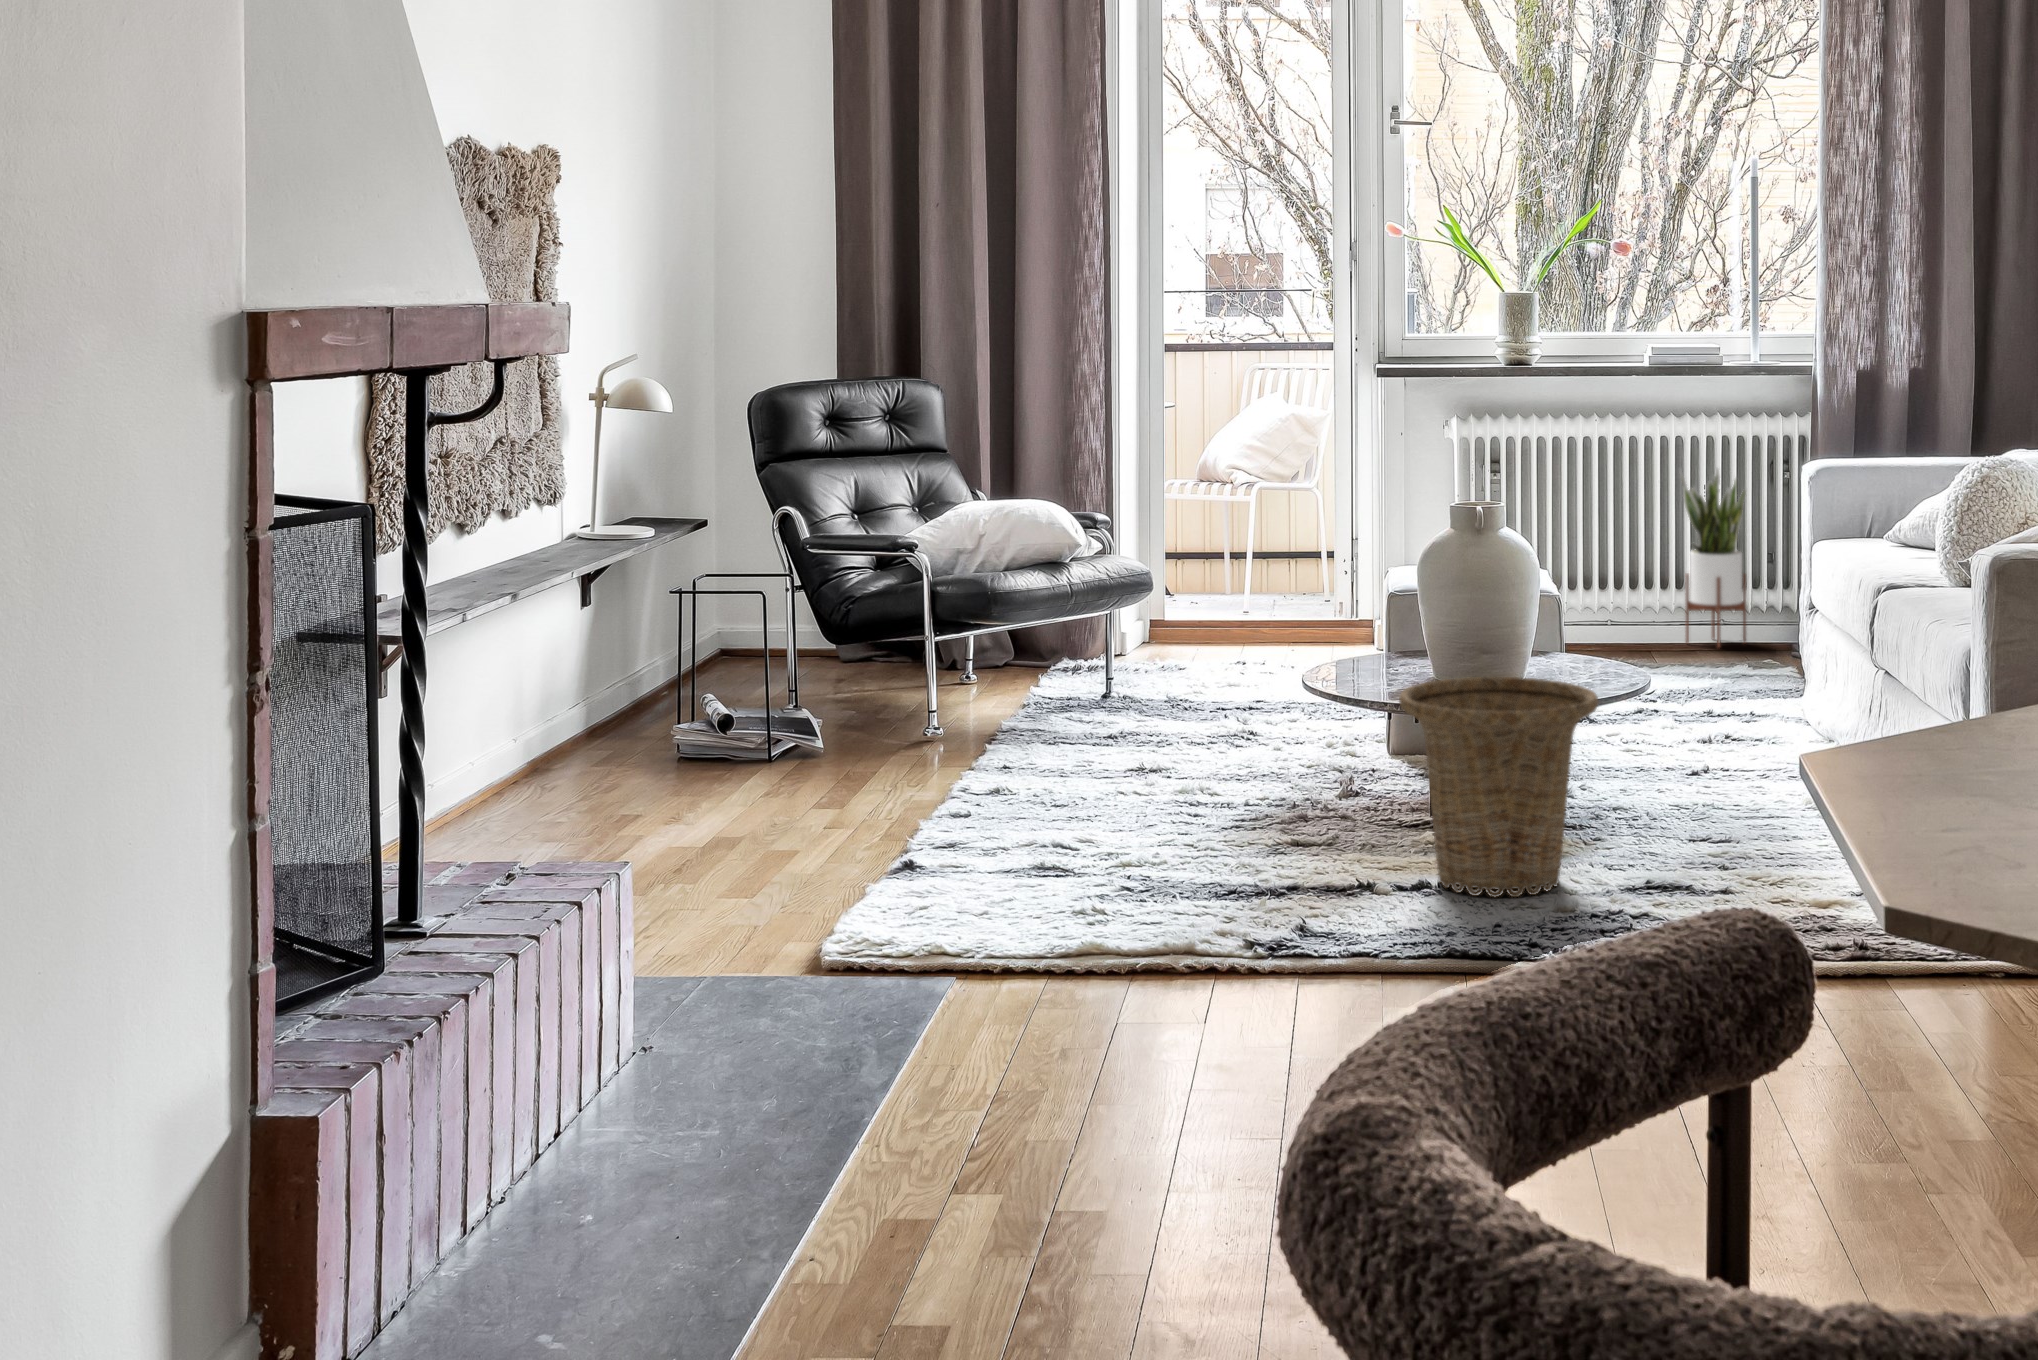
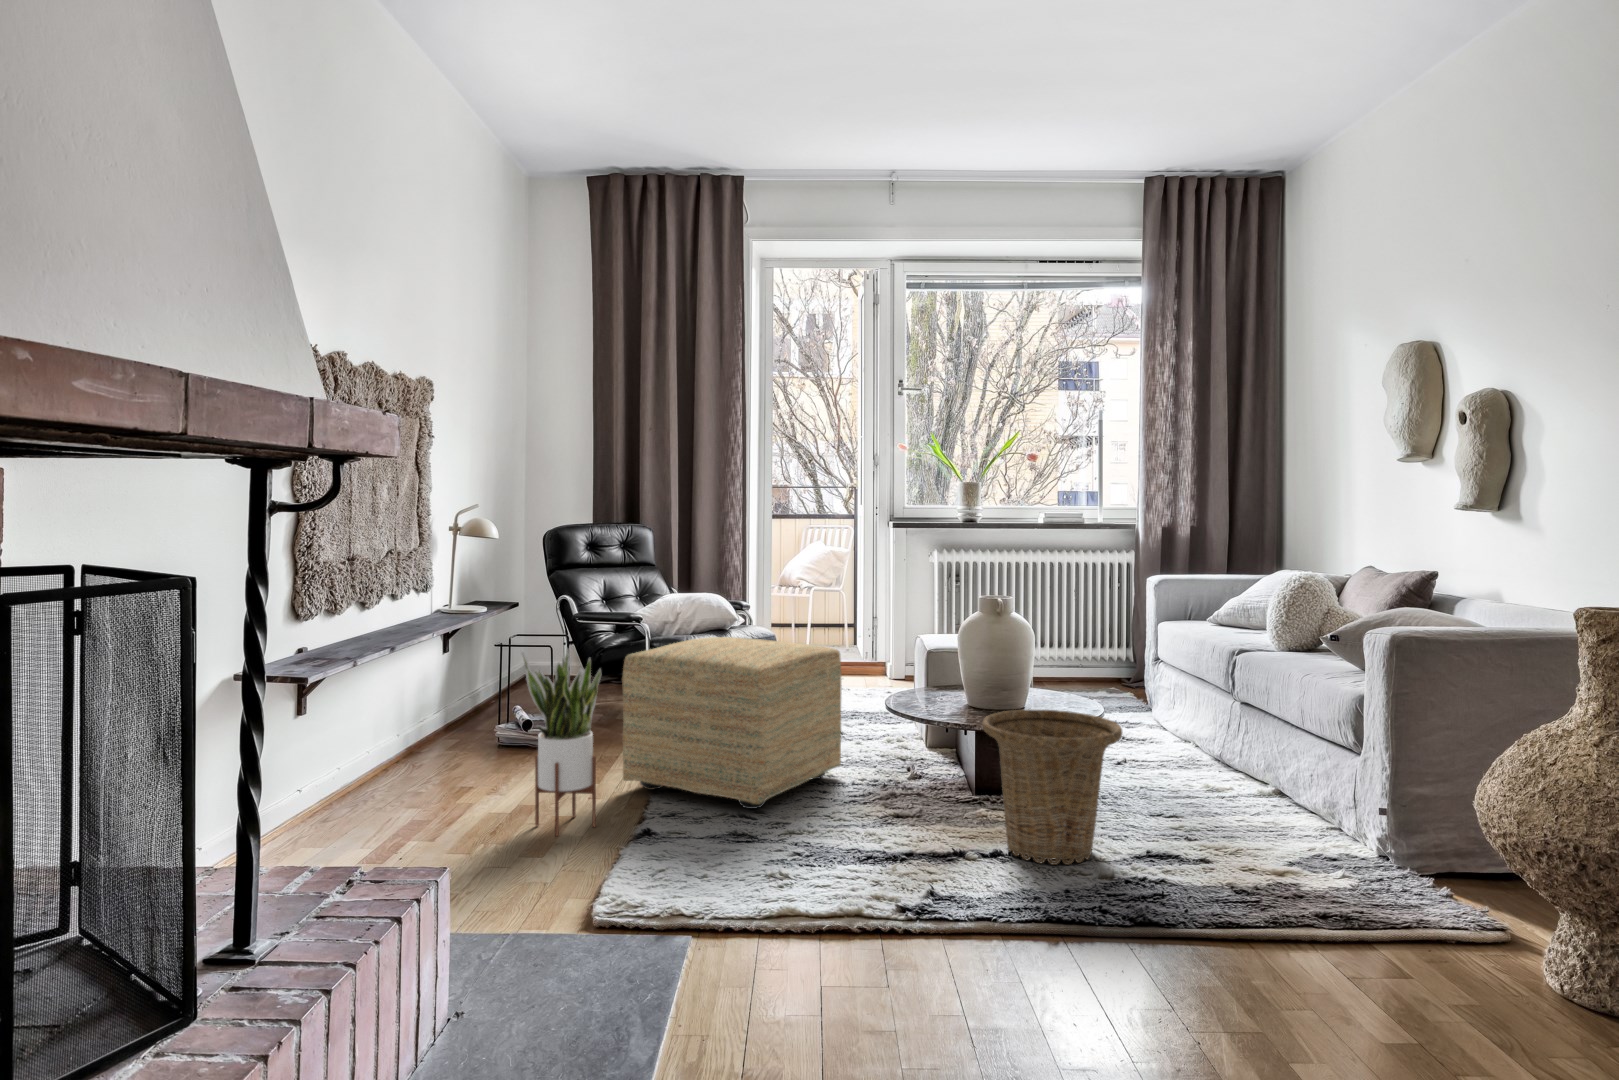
potted plant: present [1680,469,1746,647] -> present [521,648,601,836]
ottoman: none [877,575,1228,838] -> present [622,637,841,809]

